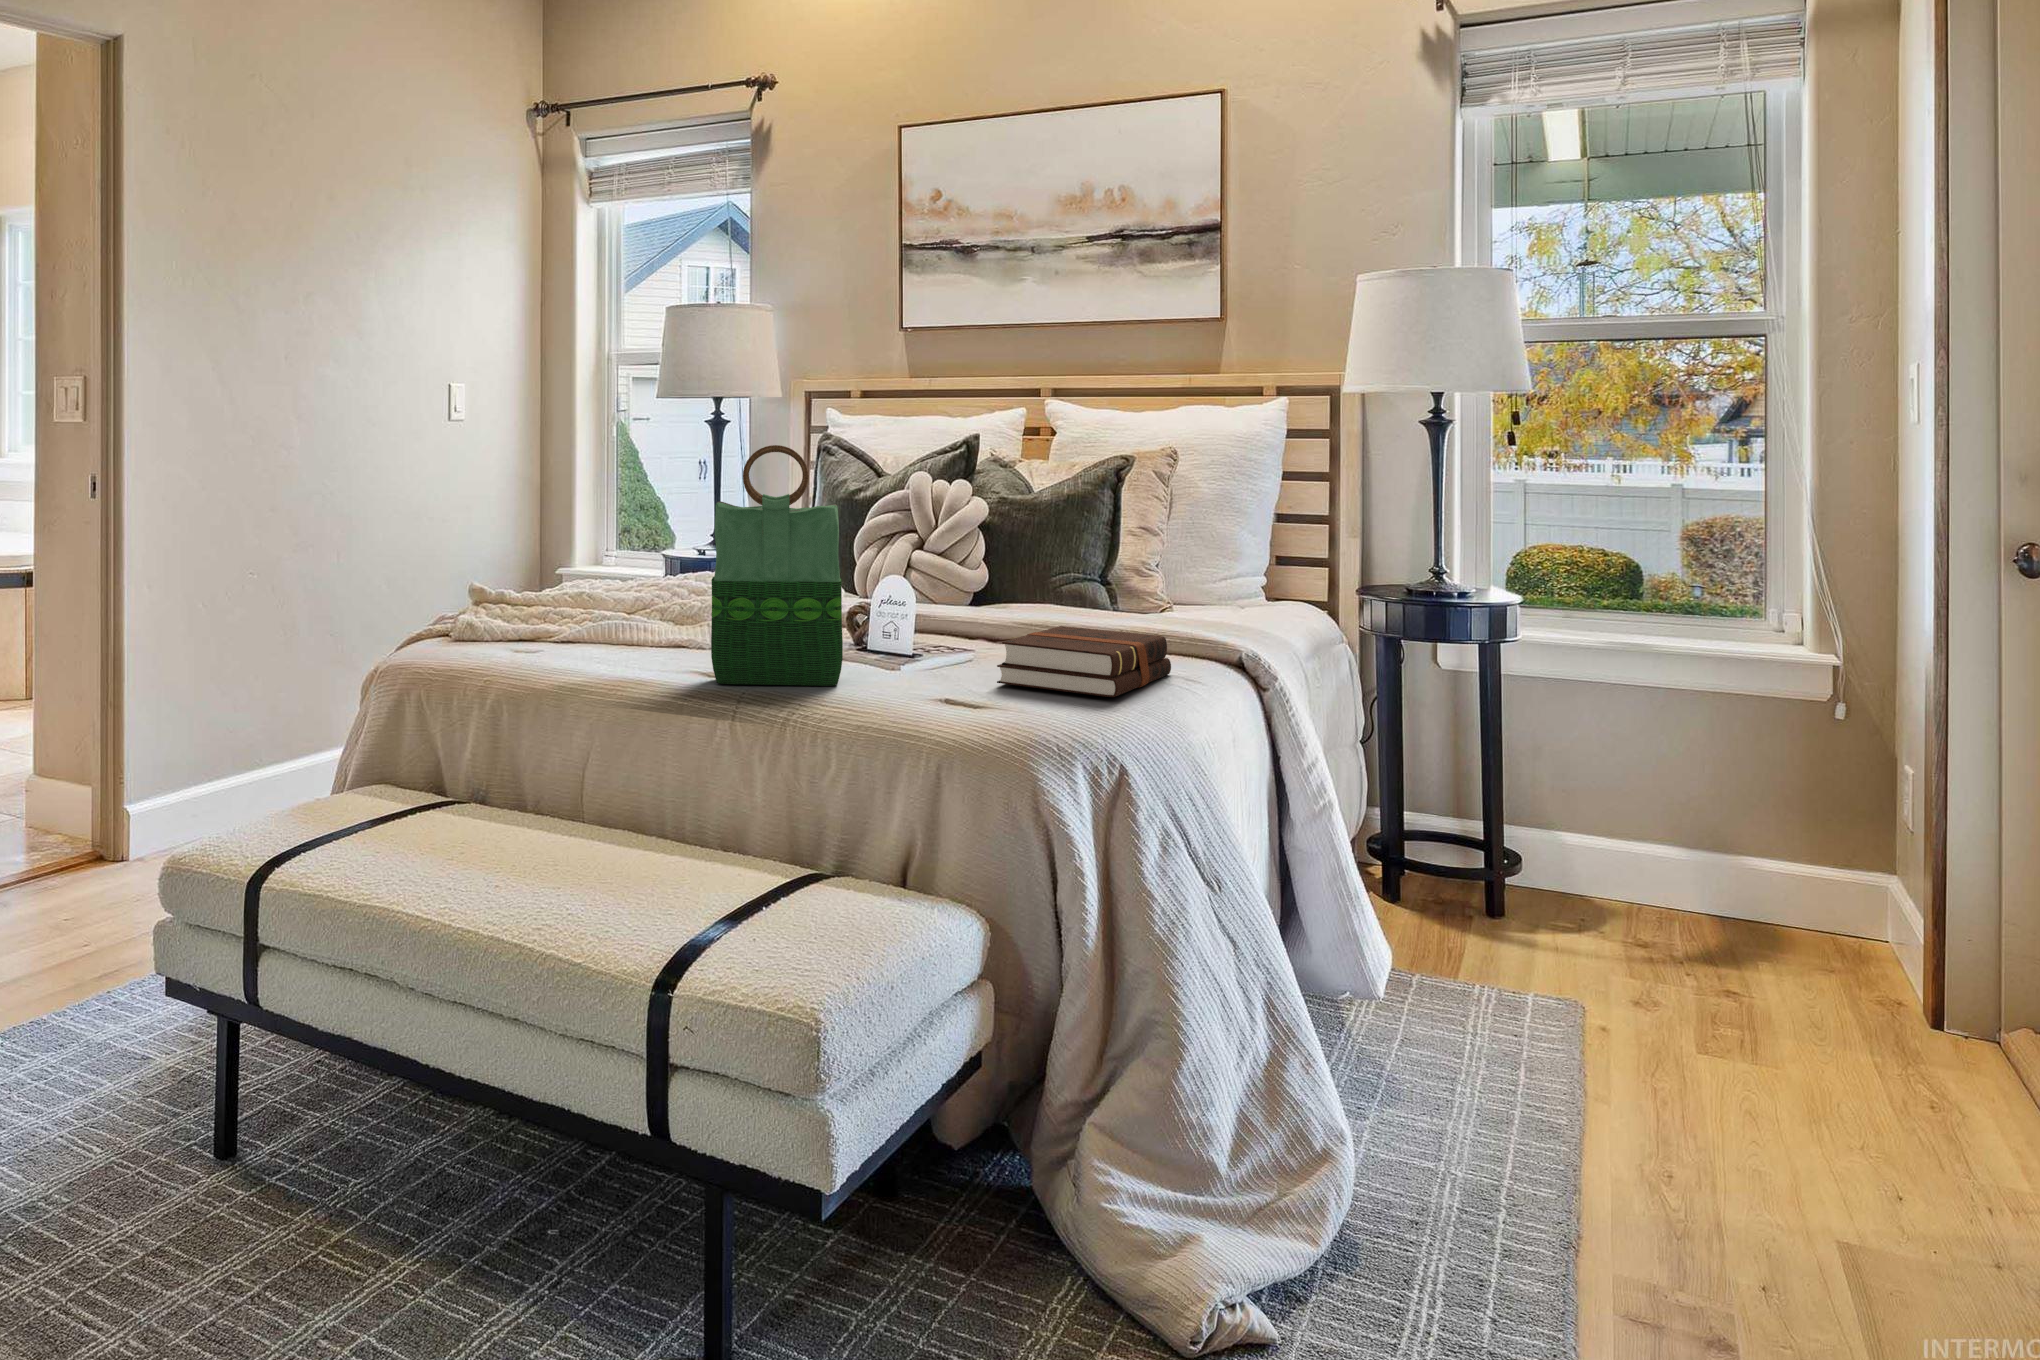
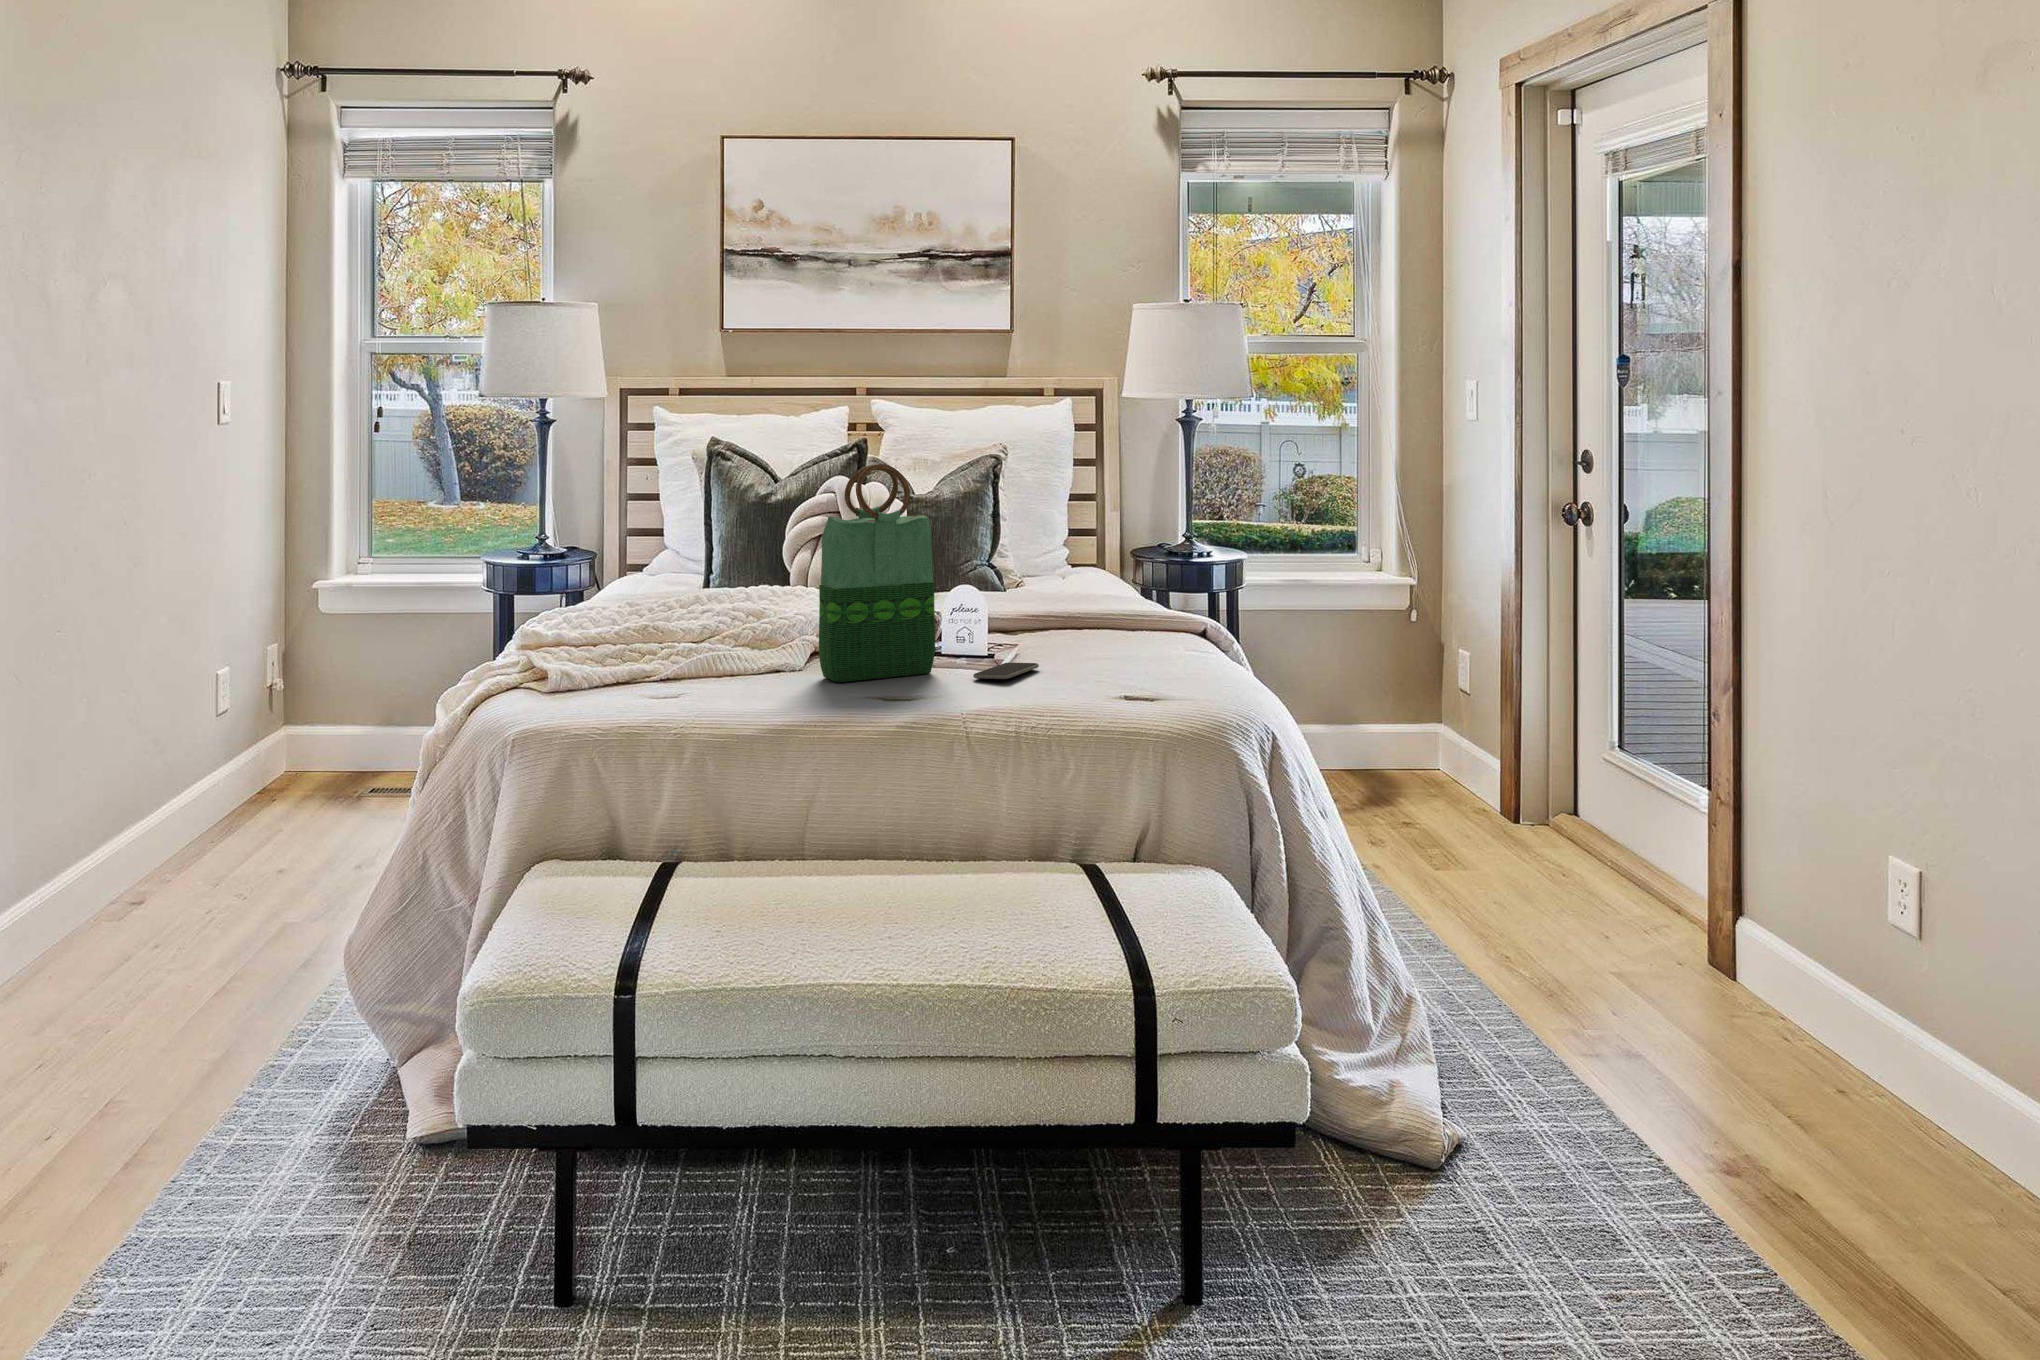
hardback book: present [997,626,1171,697] -> none [1047,606,1148,659]
smartphone: none [866,684,964,701] -> present [973,663,1039,679]

